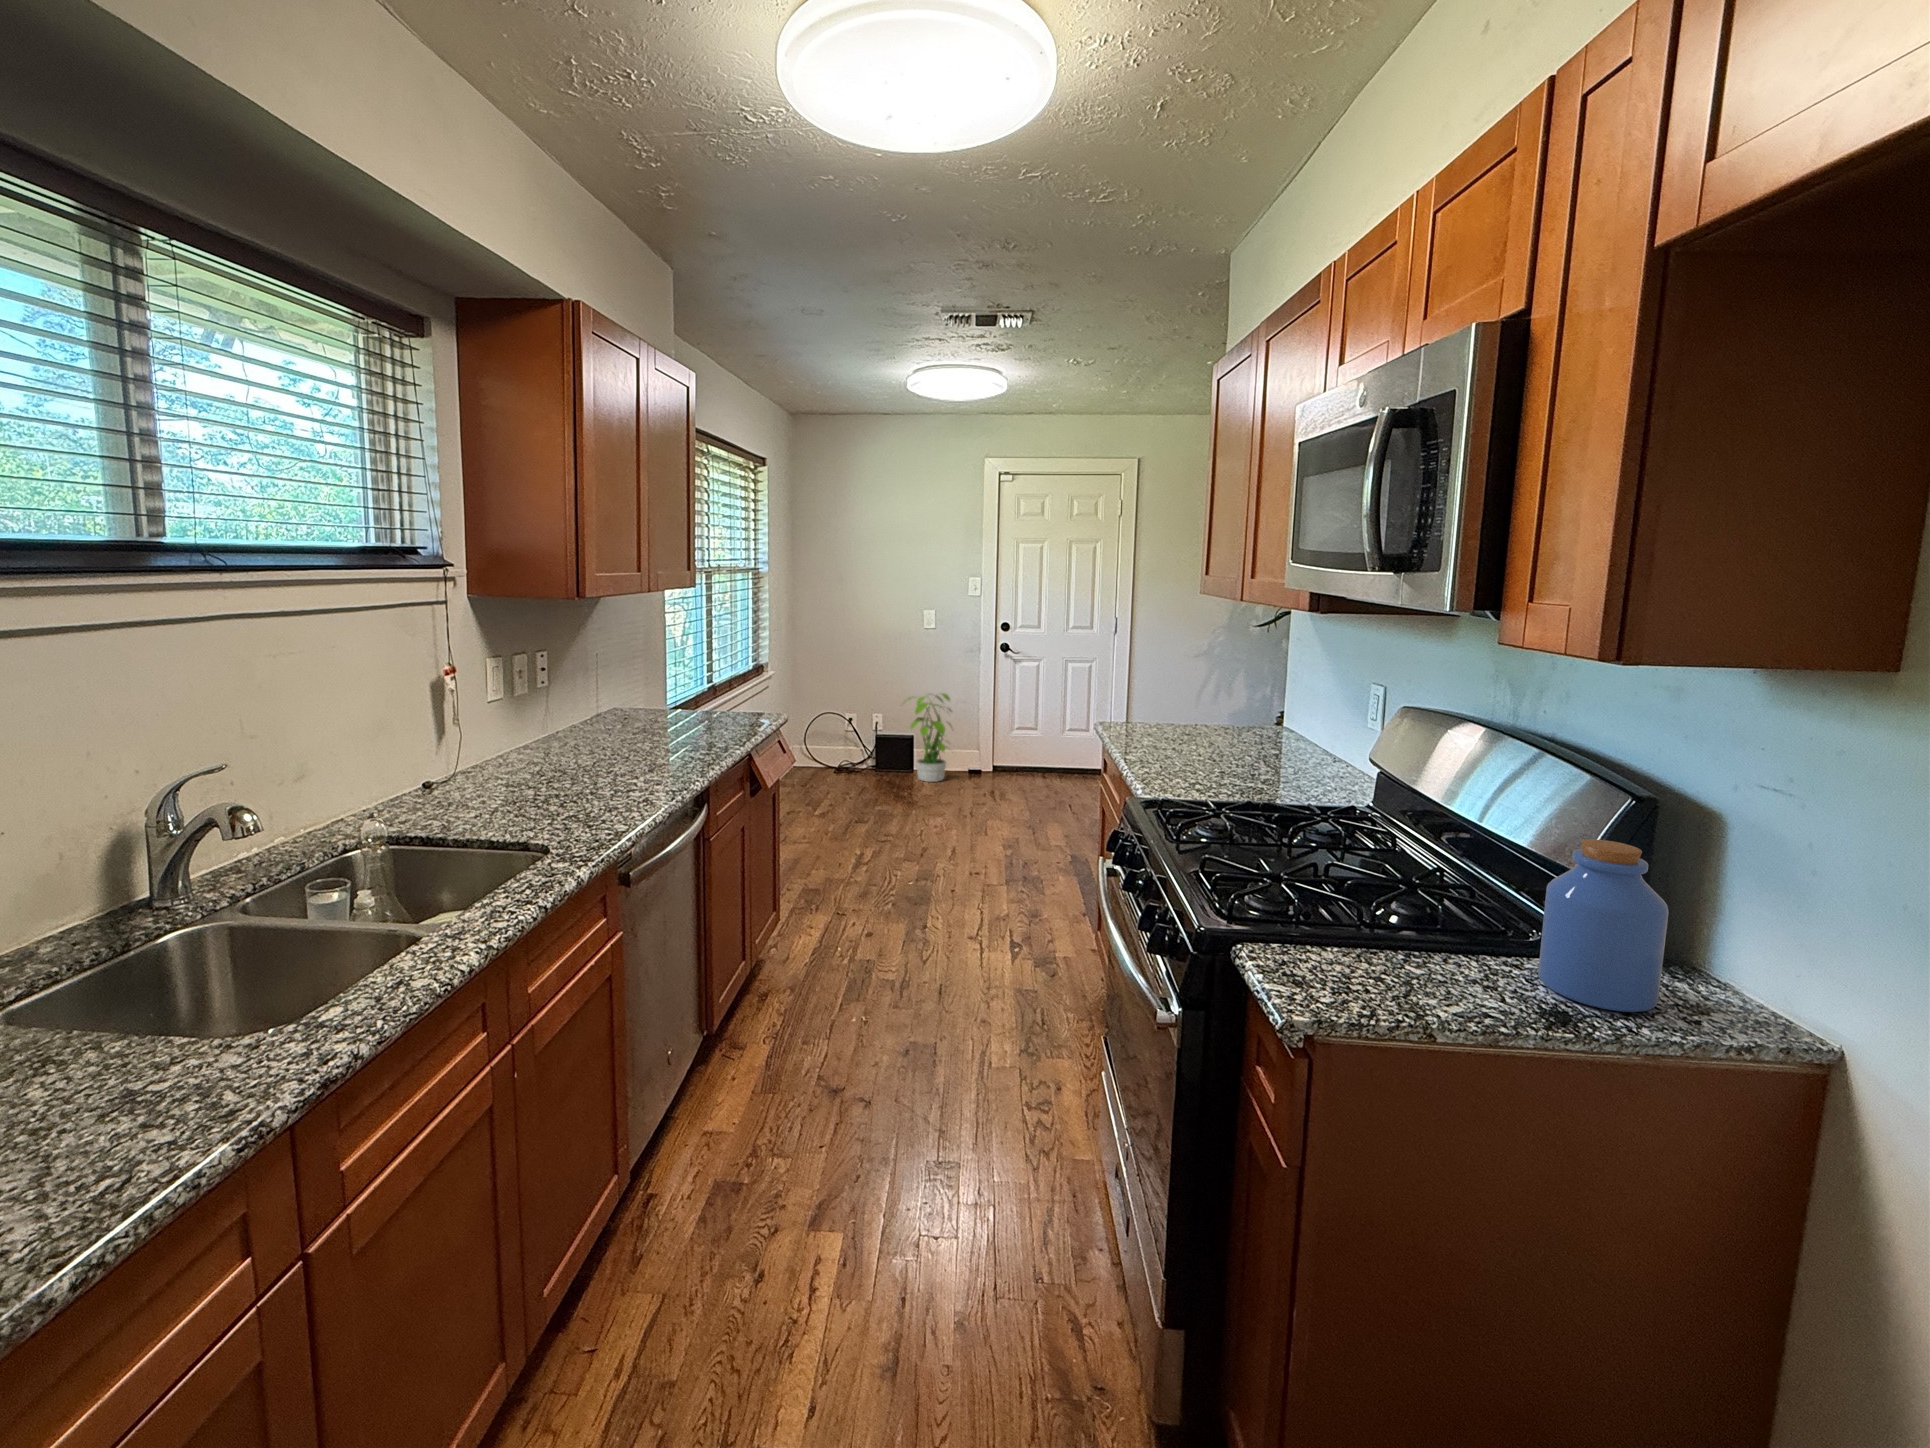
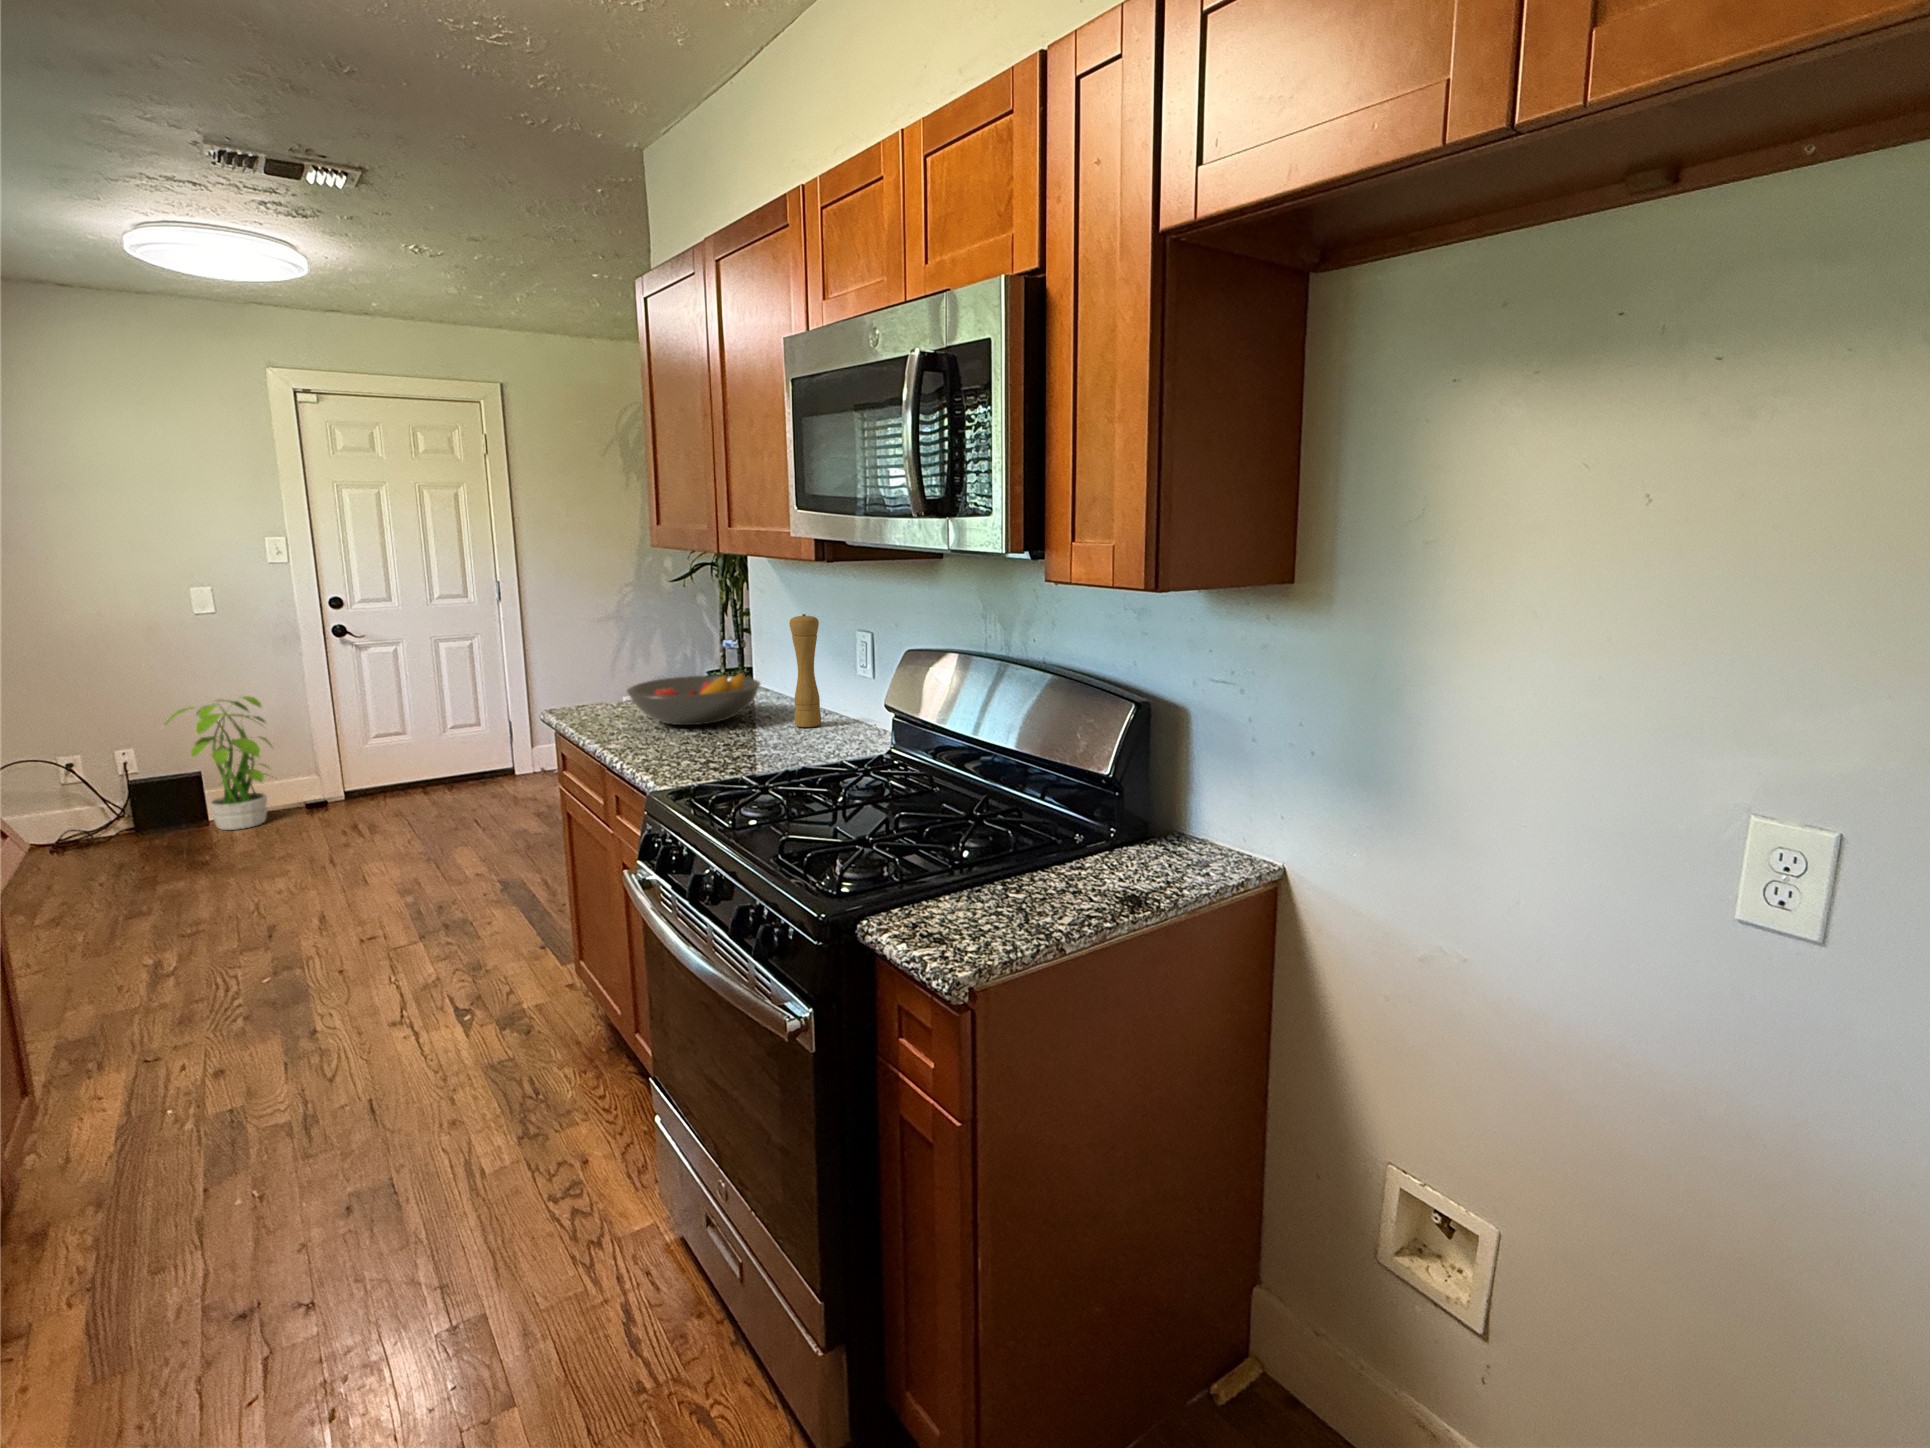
pepper mill: none [1290,664,1324,772] -> present [789,614,821,727]
fruit bowl: none [1149,711,1267,754] -> present [627,672,760,725]
jar: present [1538,839,1669,1012] -> none [1101,744,1183,883]

